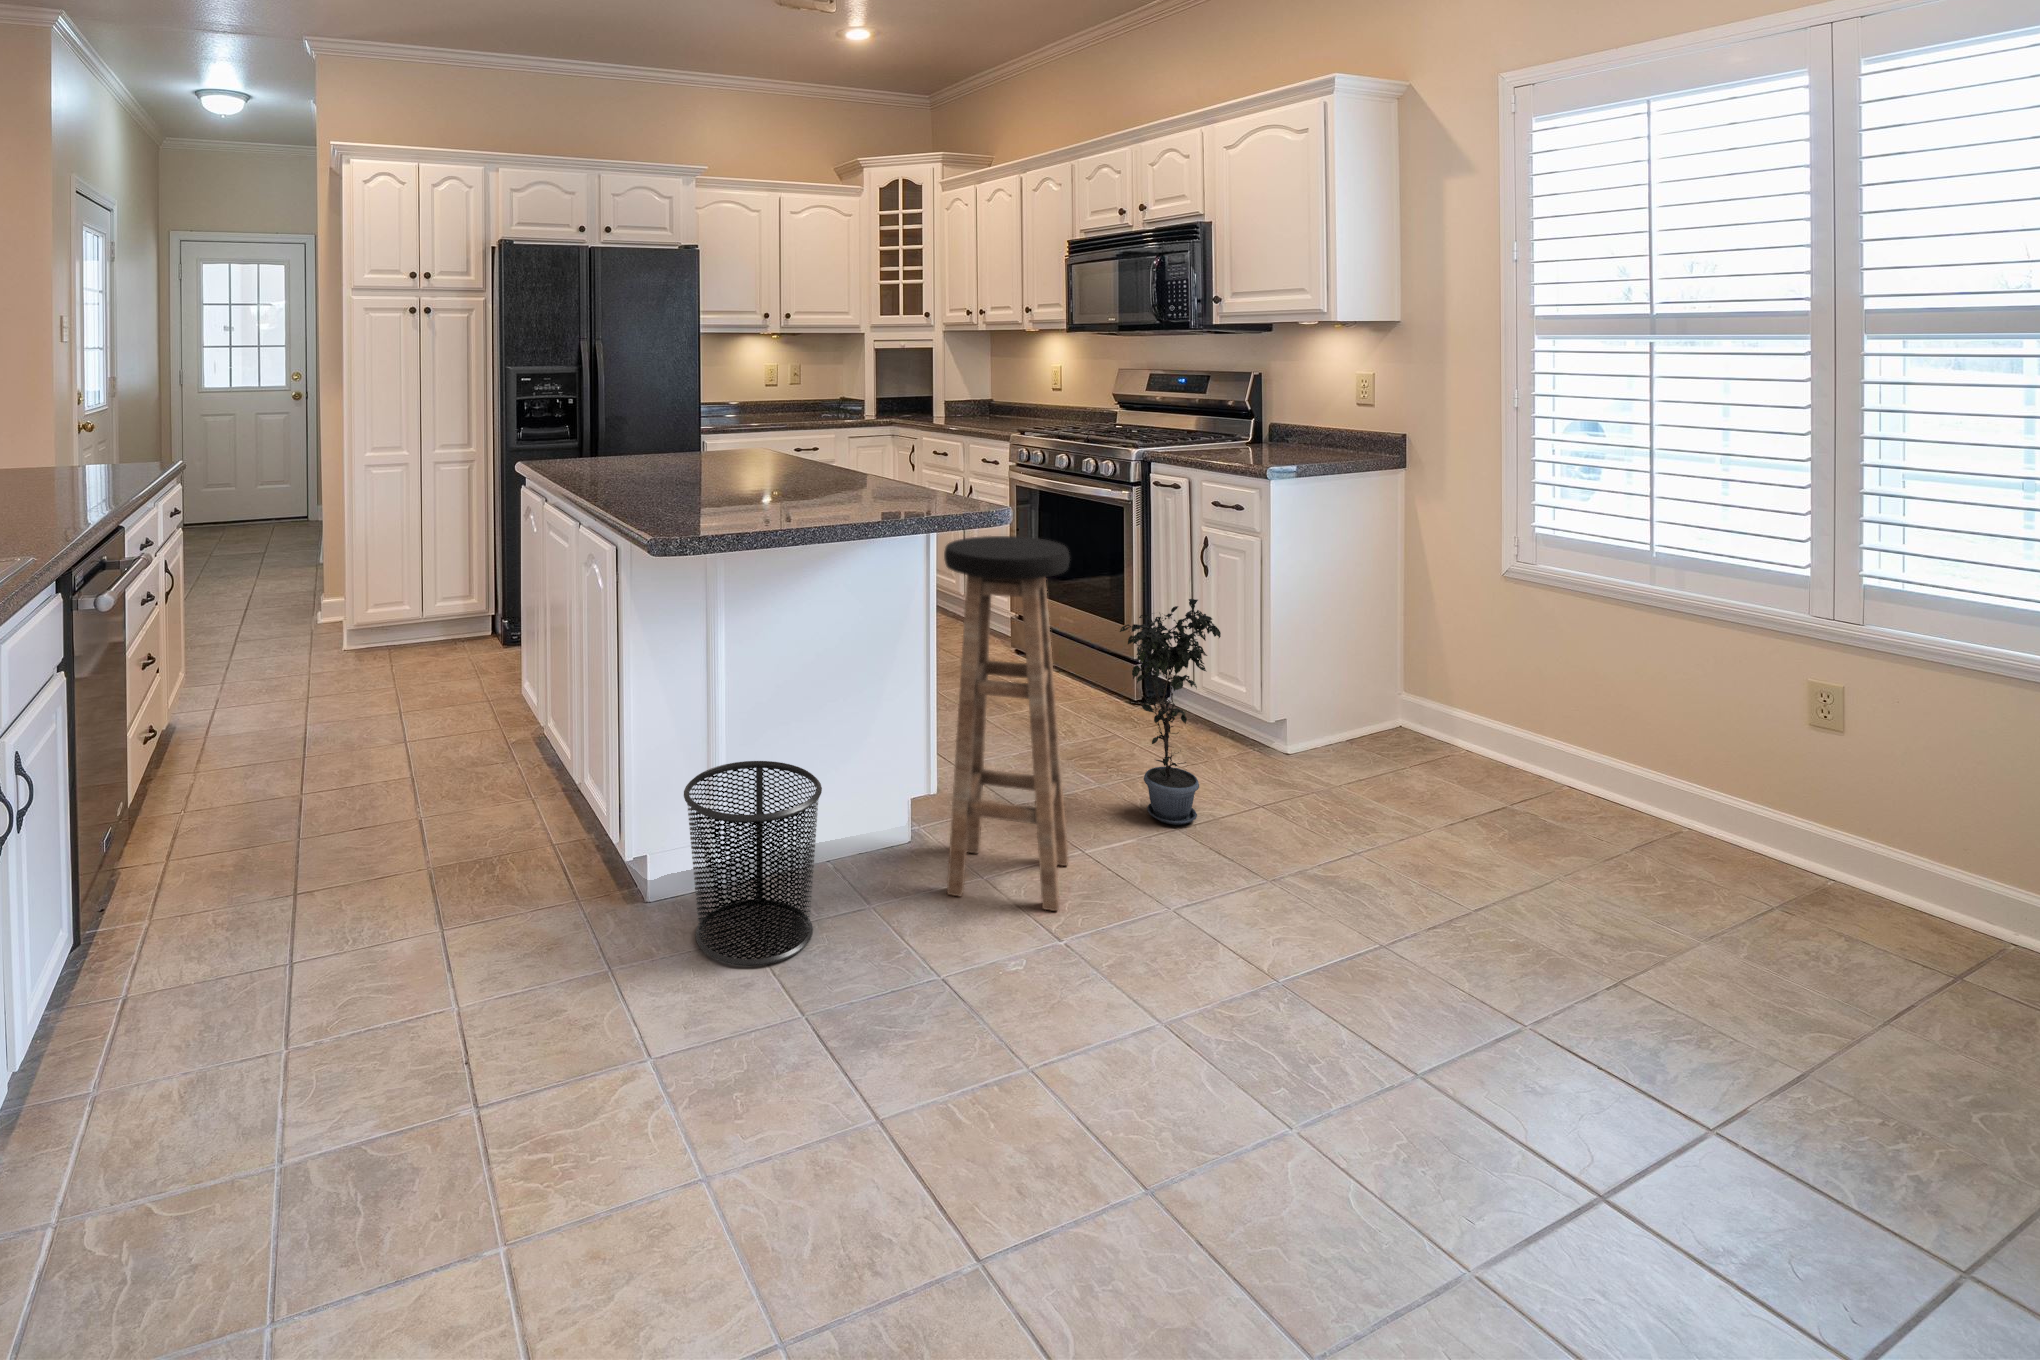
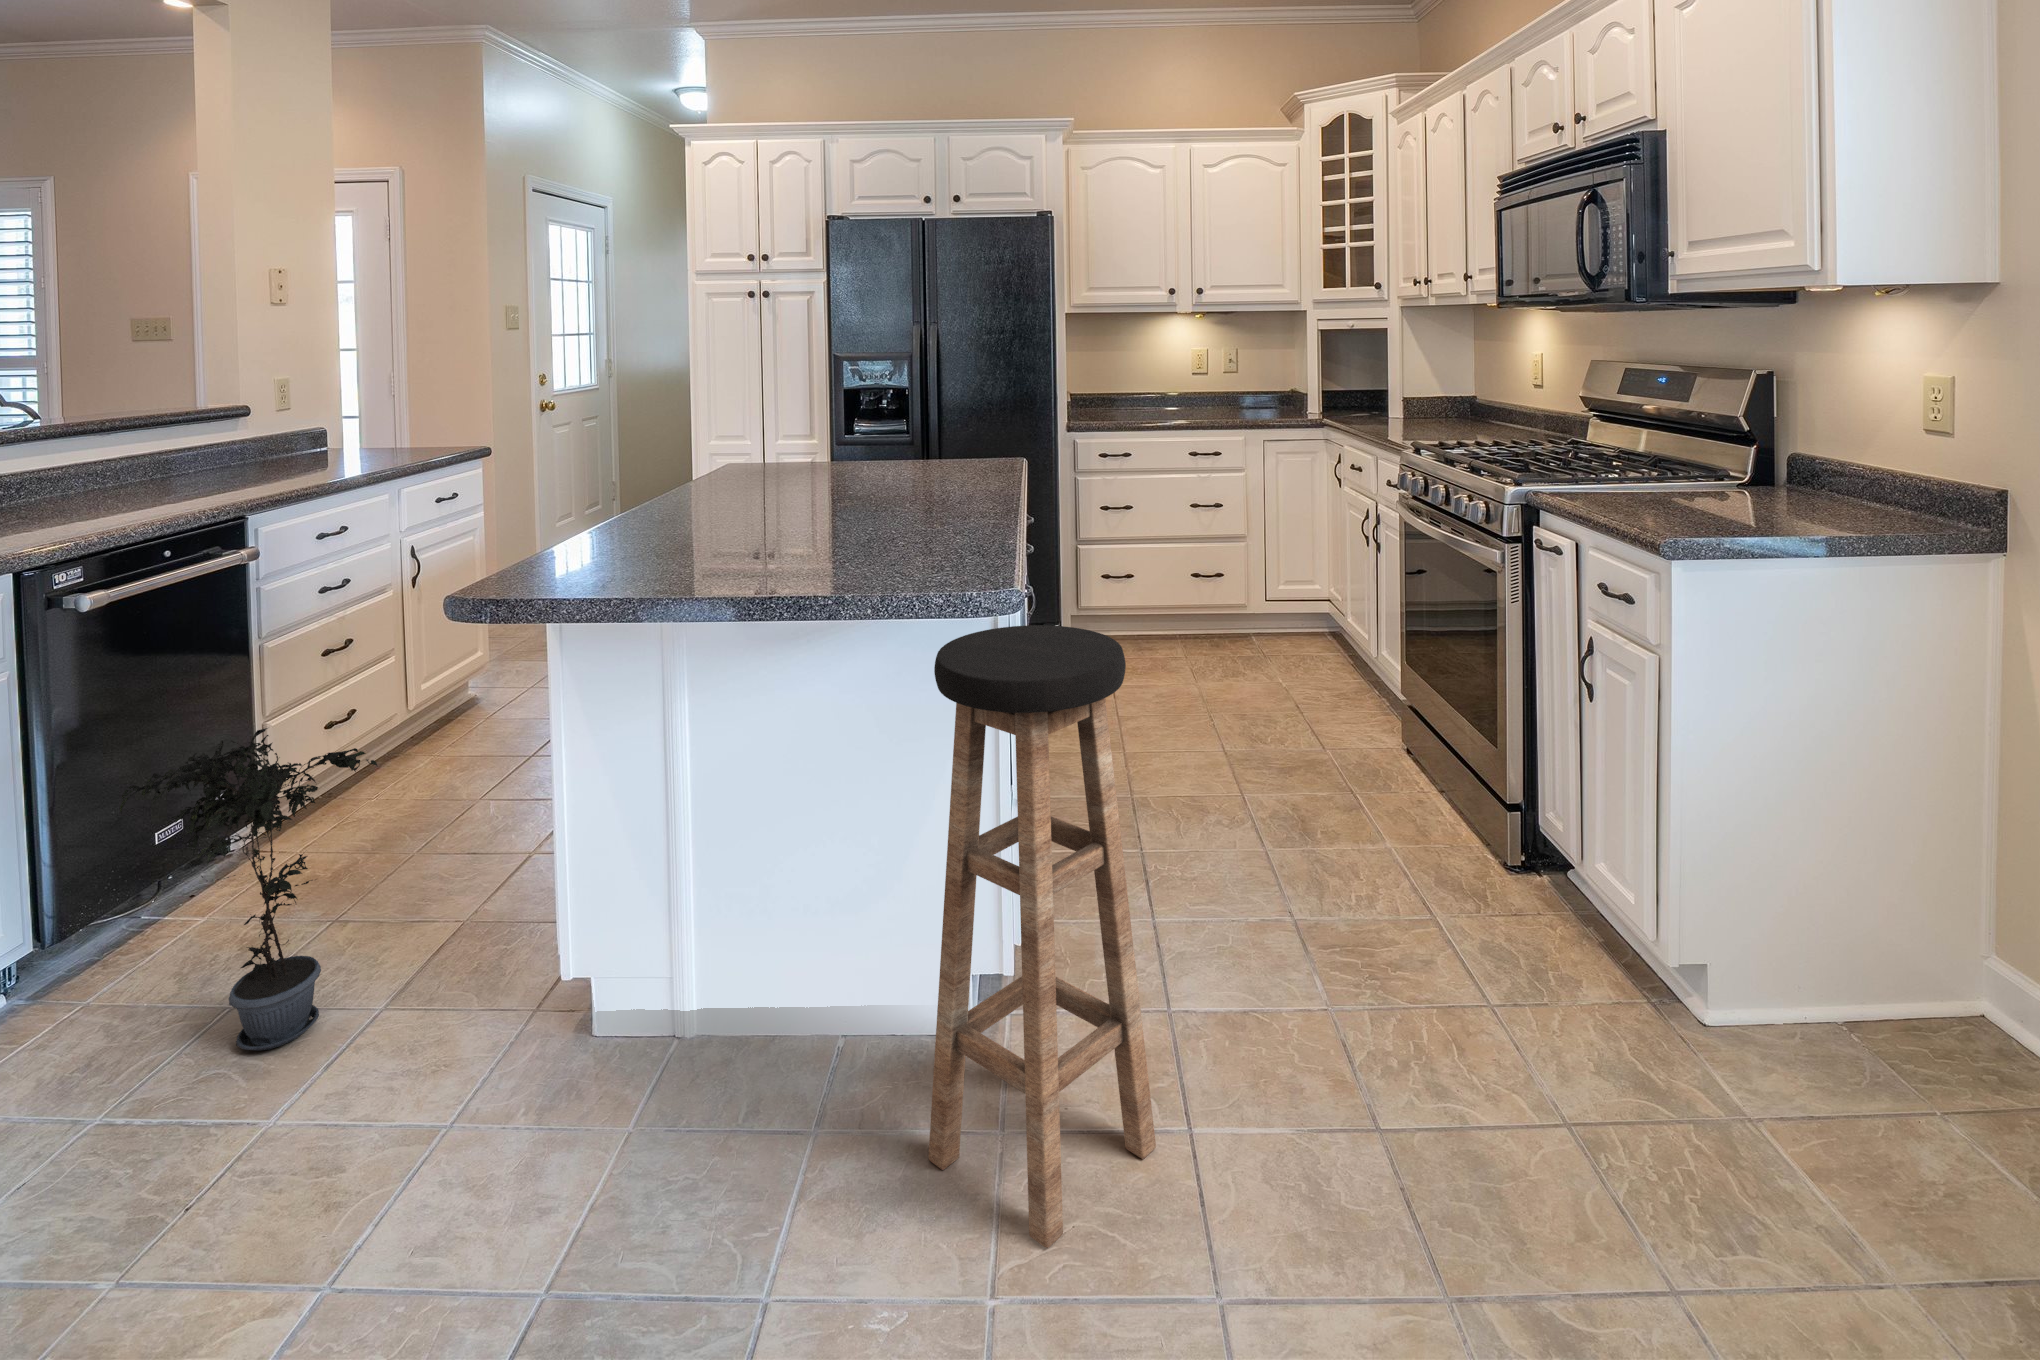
potted plant: present [1120,599,1221,825] -> present [120,728,377,1051]
waste bin: present [684,761,822,966] -> none [528,901,731,1210]

